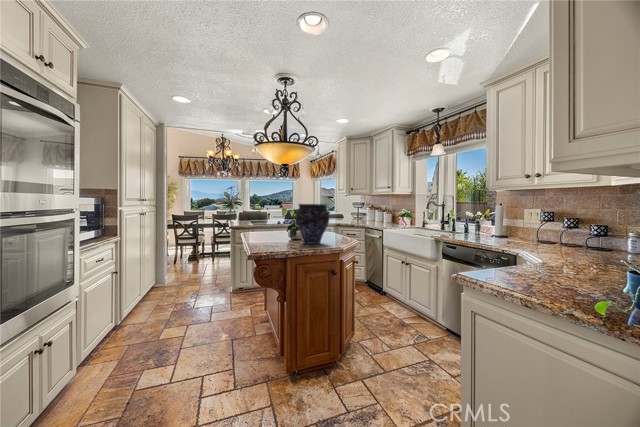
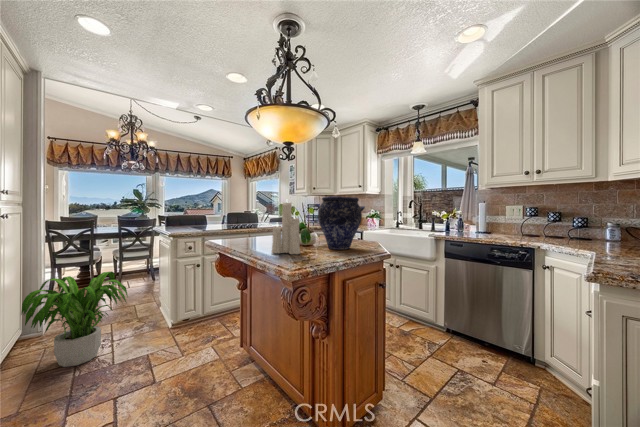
candle: none [257,201,276,246] -> present [272,202,300,254]
potted plant: none [143,250,202,307] -> present [21,271,128,367]

